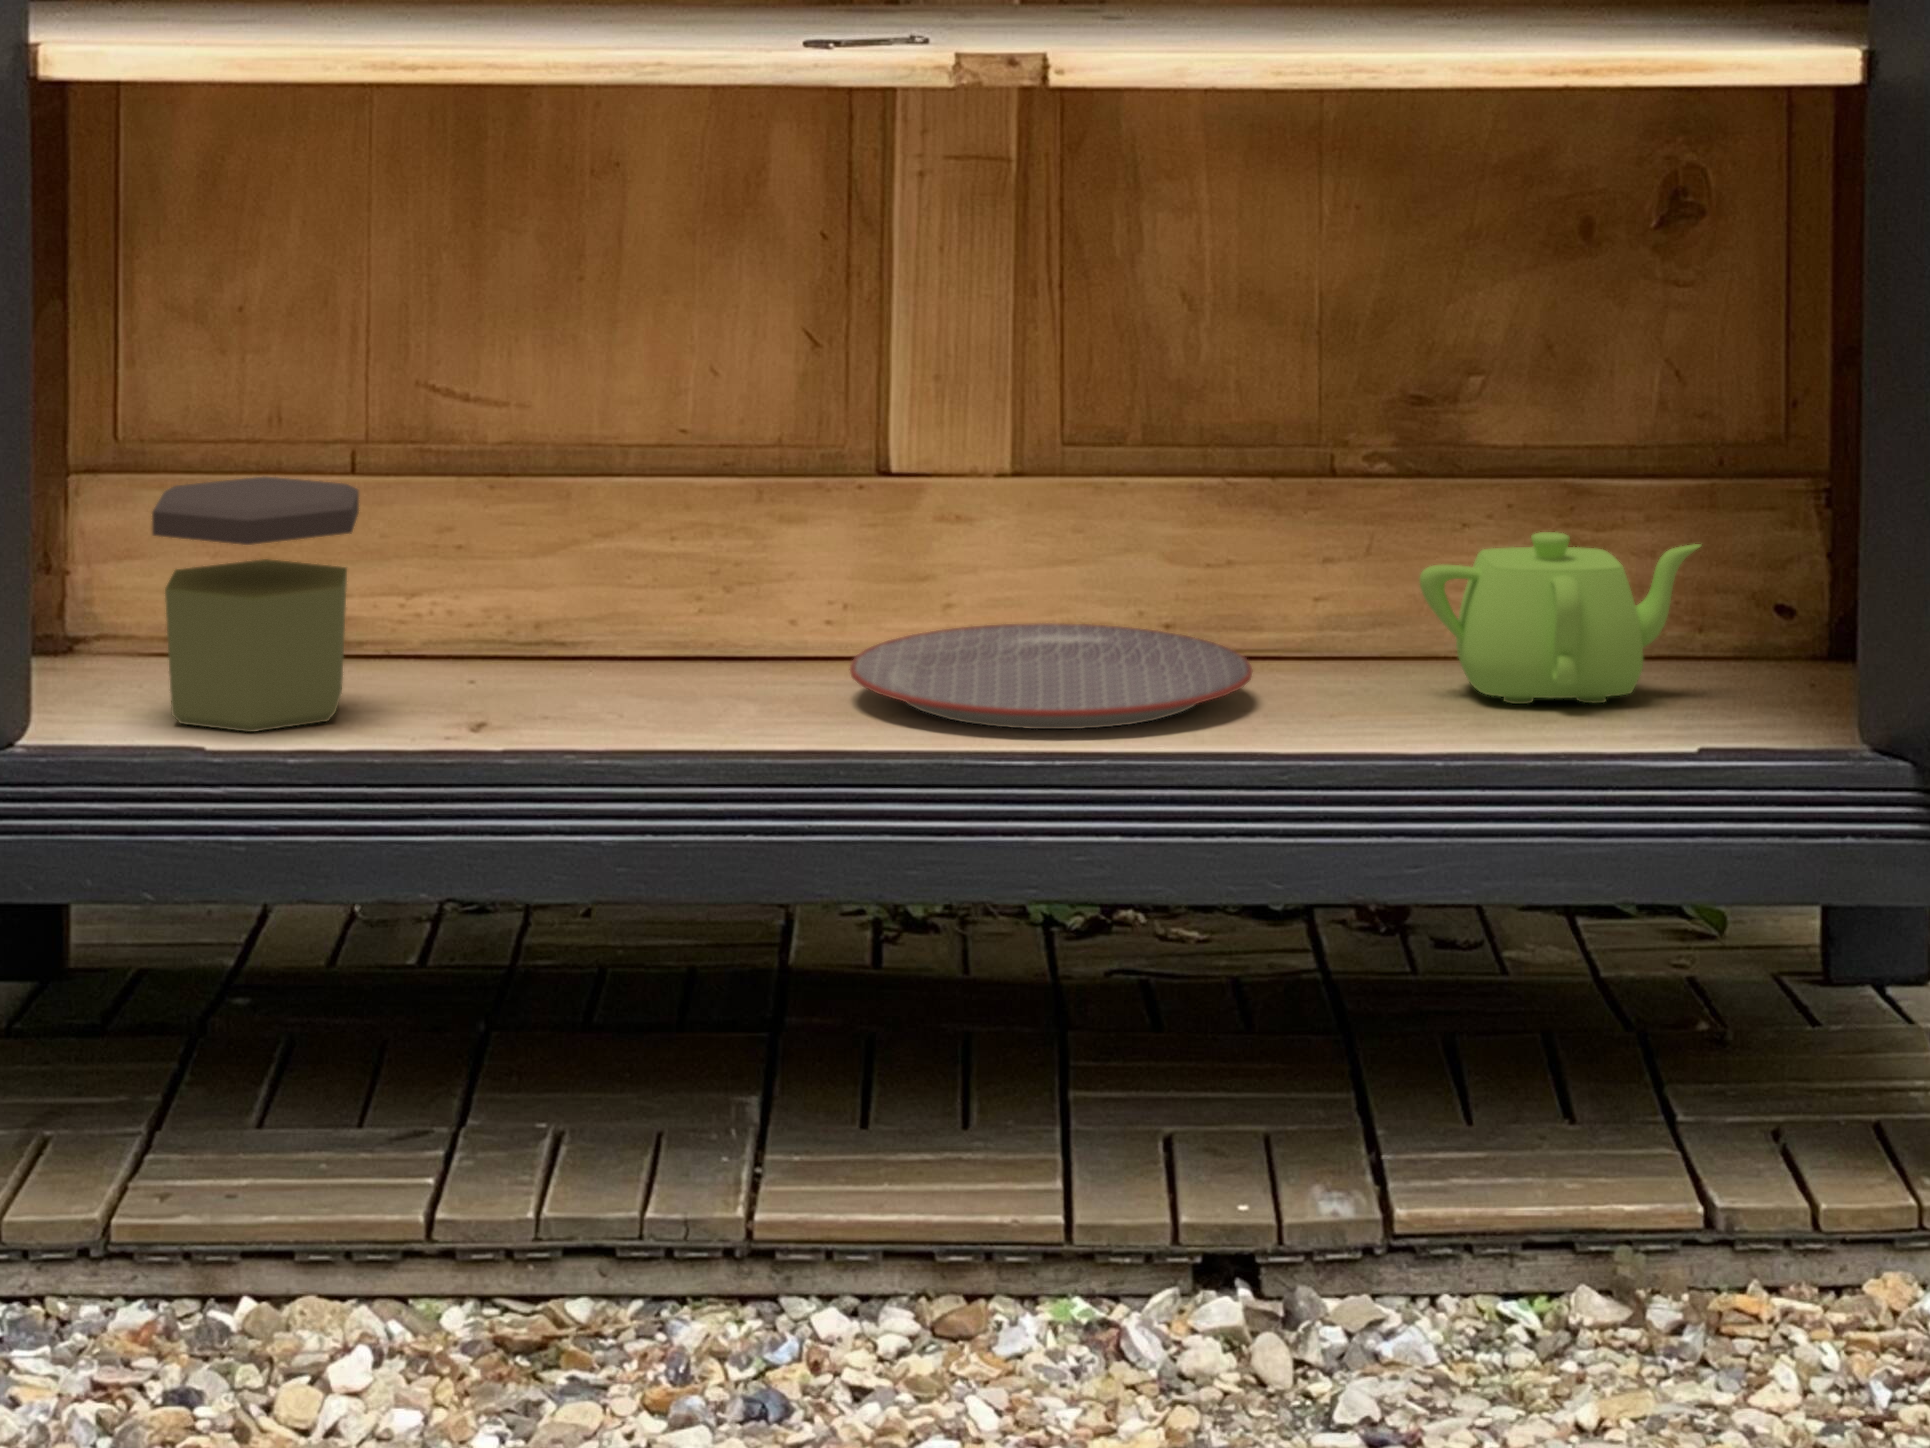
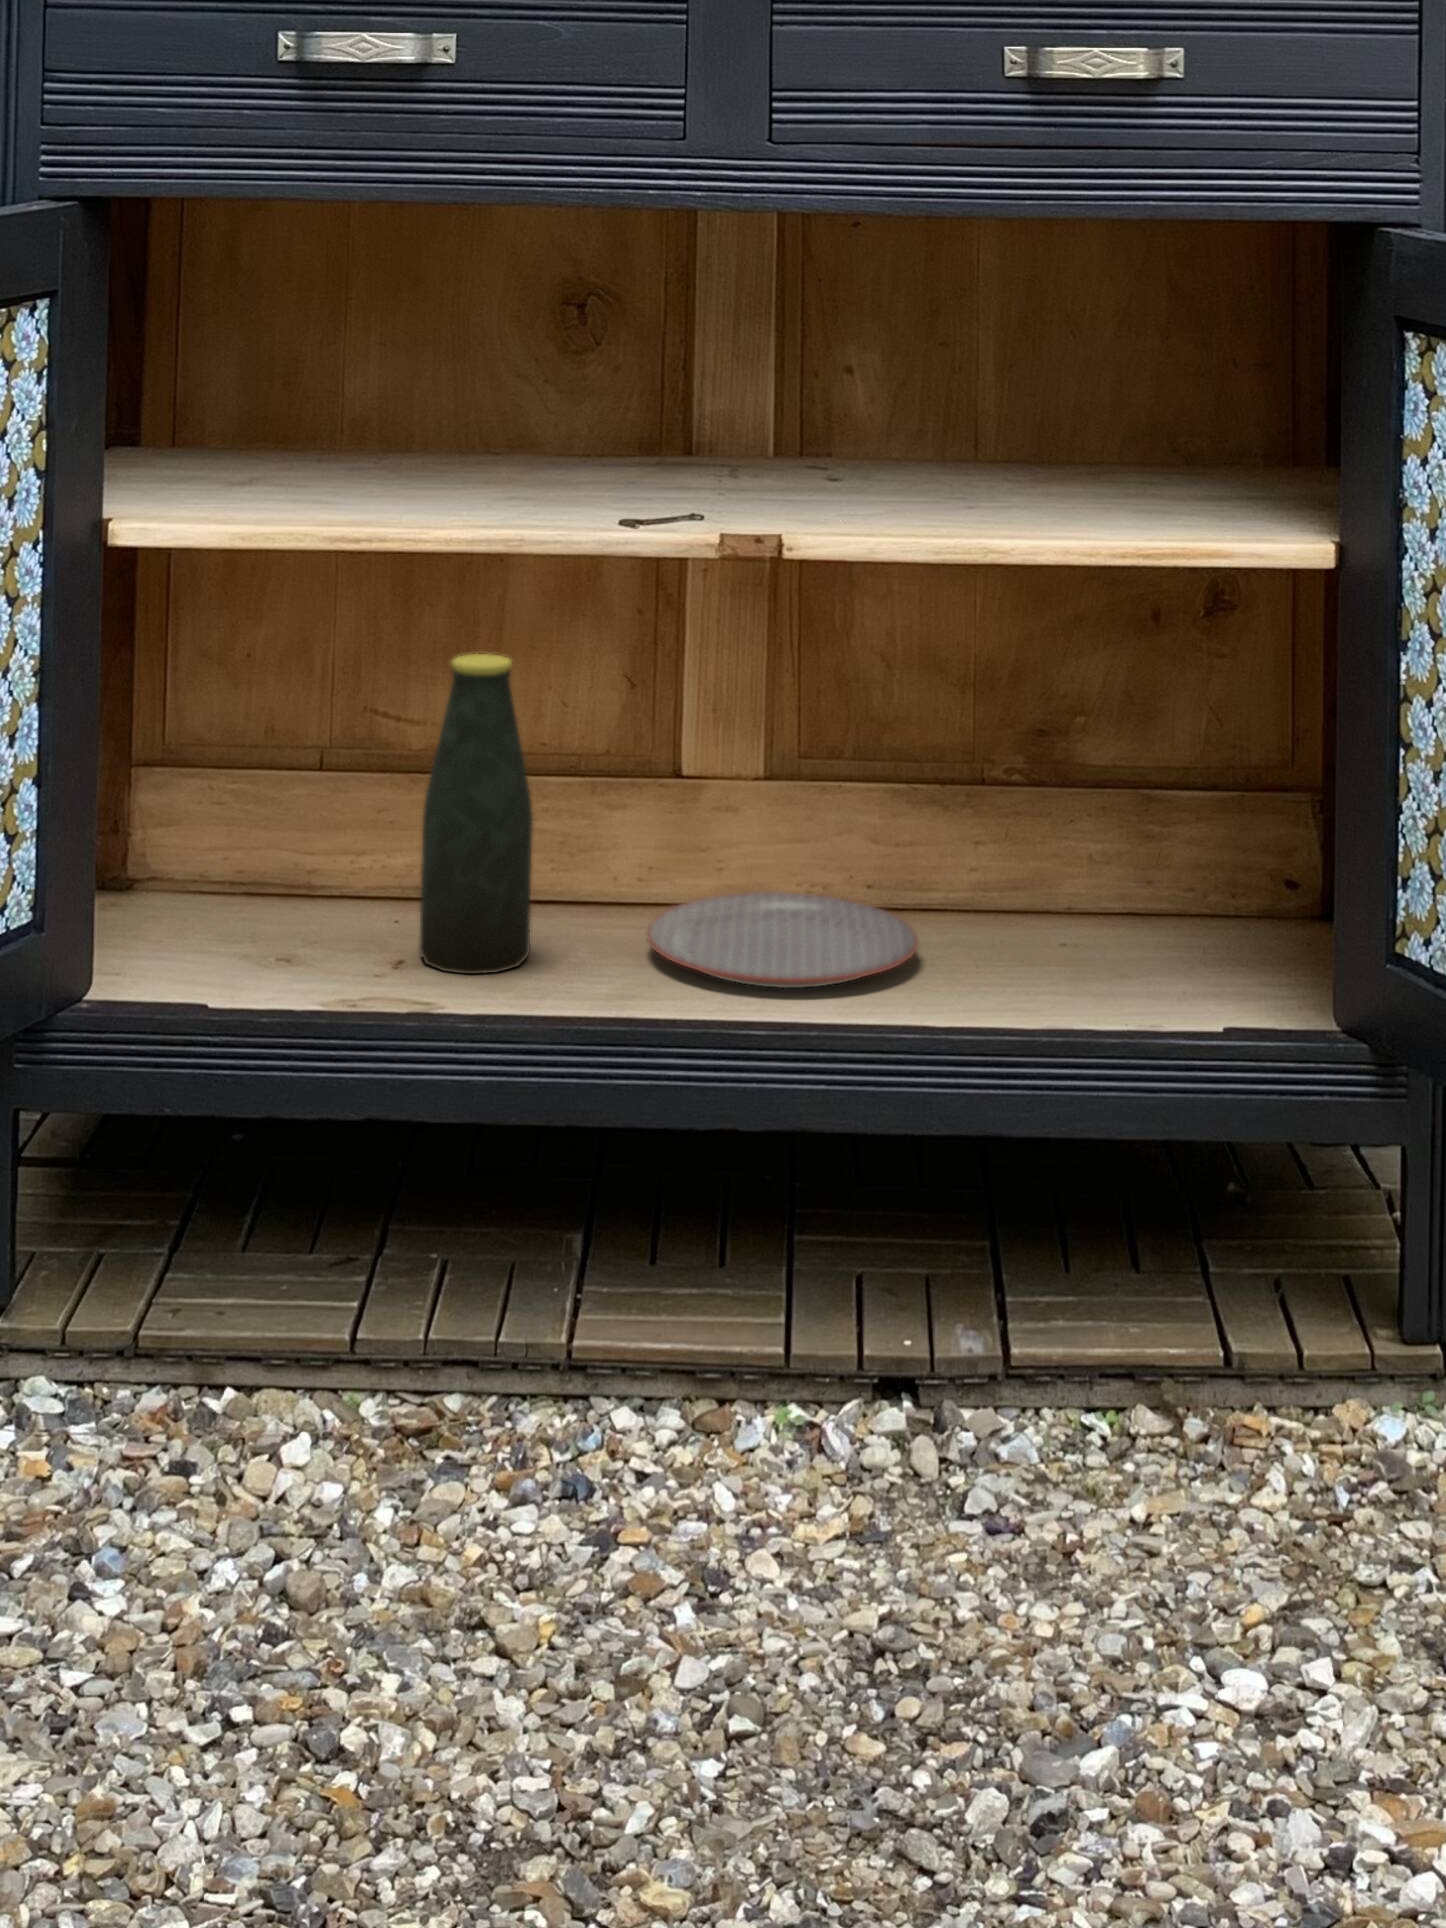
bottle: none [512,264,677,723] -> present [419,654,533,974]
jar: present [152,476,359,732] -> none [184,792,321,978]
teapot: present [1419,532,1701,704] -> none [1032,847,1225,971]

